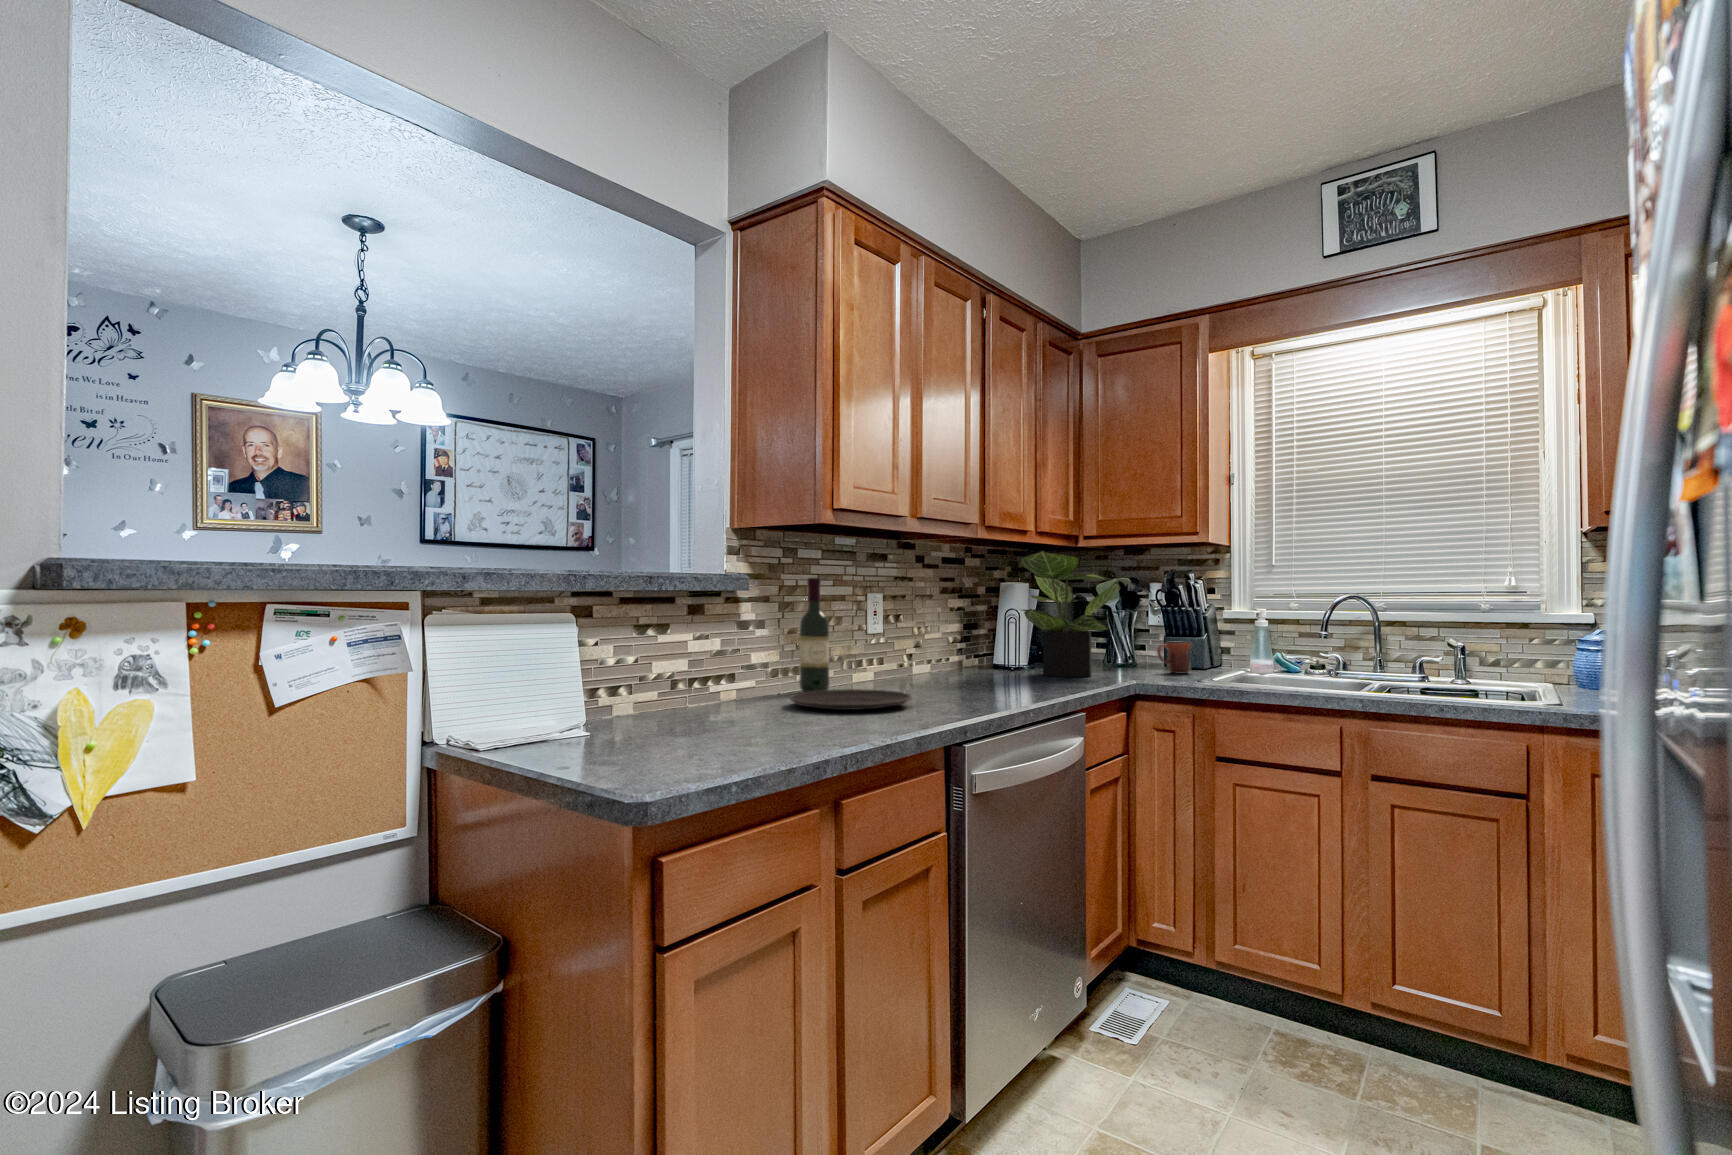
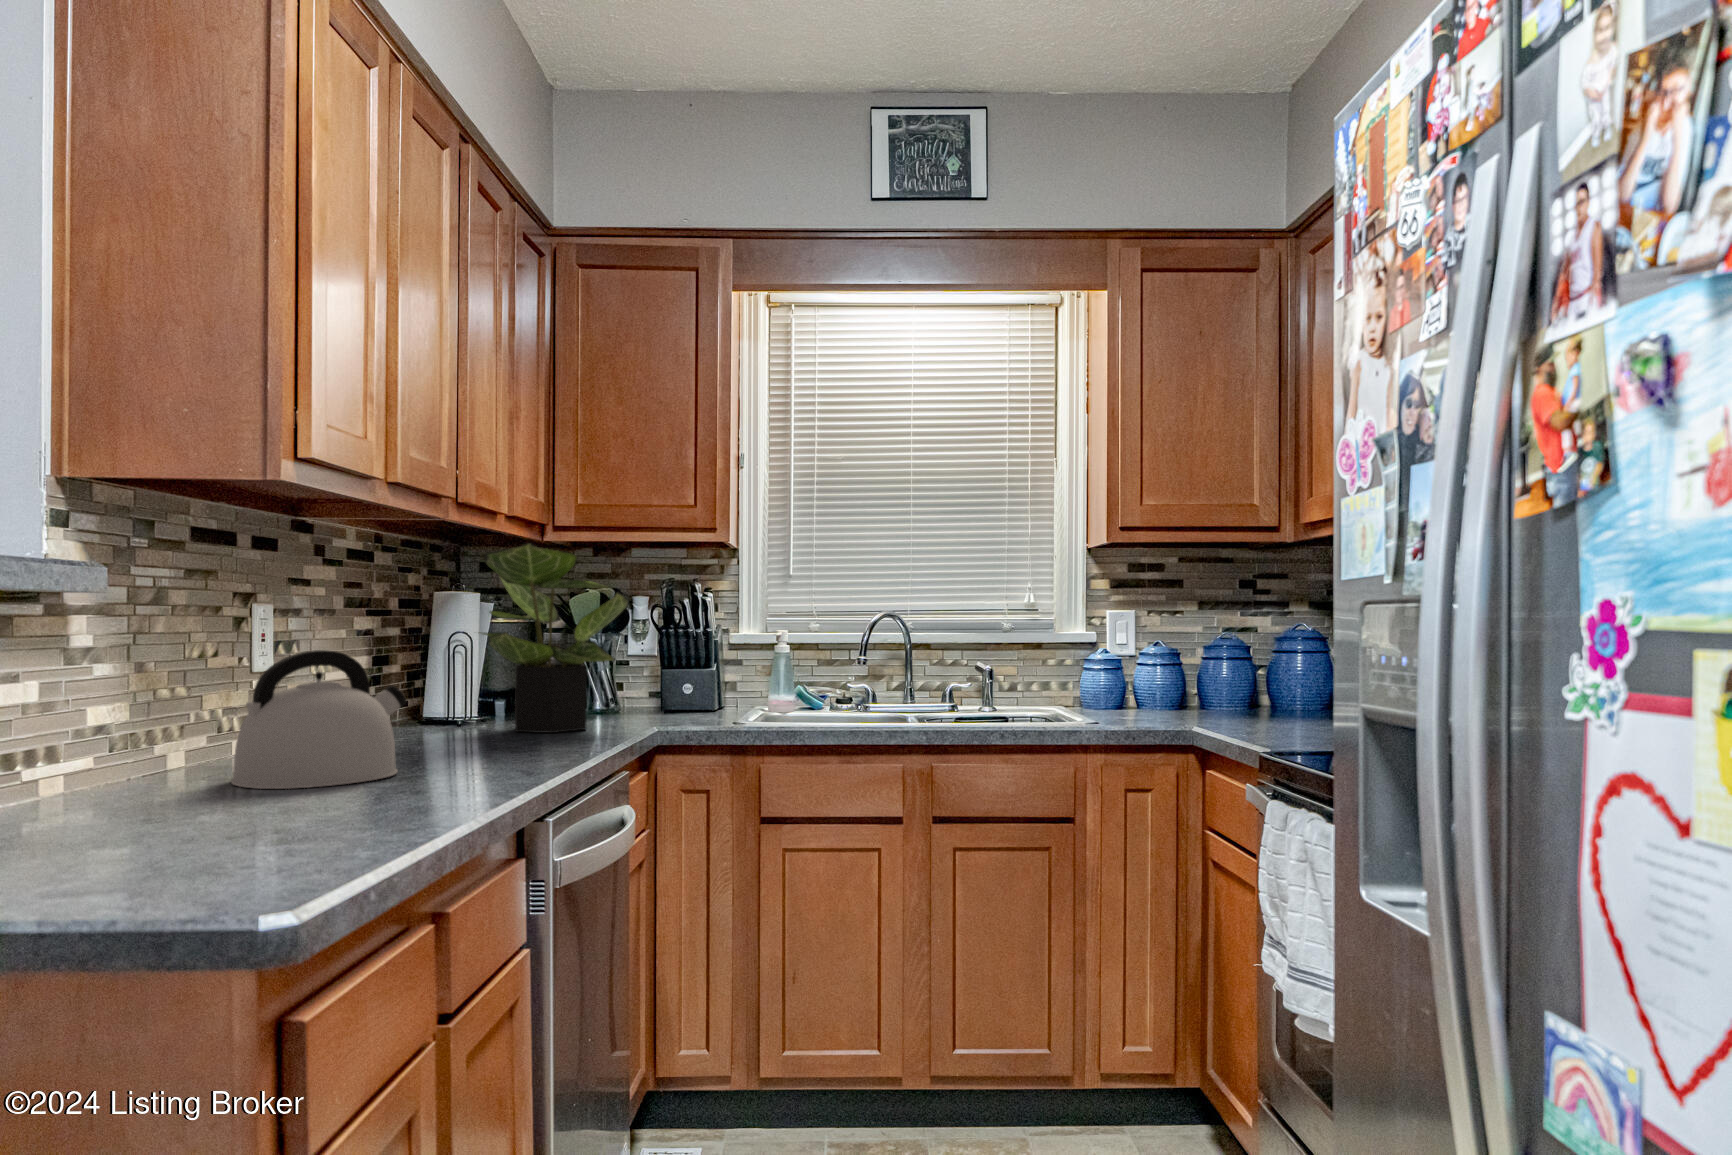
wine bottle: present [799,578,830,692] -> none [94,577,166,801]
kettle: none [863,618,954,694] -> present [231,650,406,789]
mug: present [1157,643,1191,674] -> none [666,674,711,717]
plate: present [789,689,911,710] -> none [102,786,376,840]

